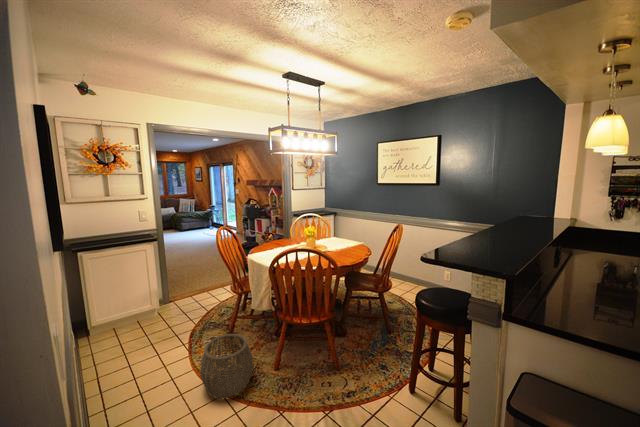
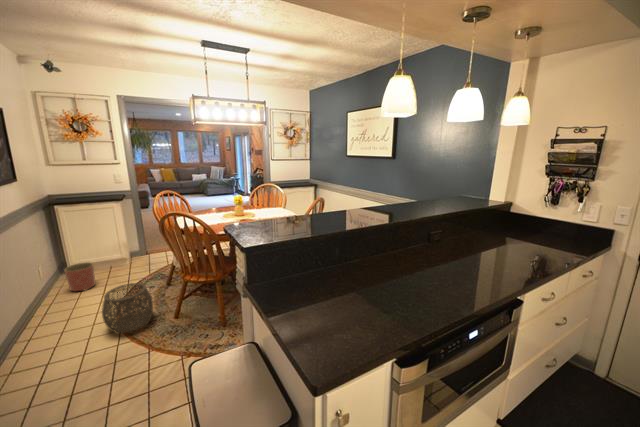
planter: none [103,318,138,358] -> present [65,262,95,291]

